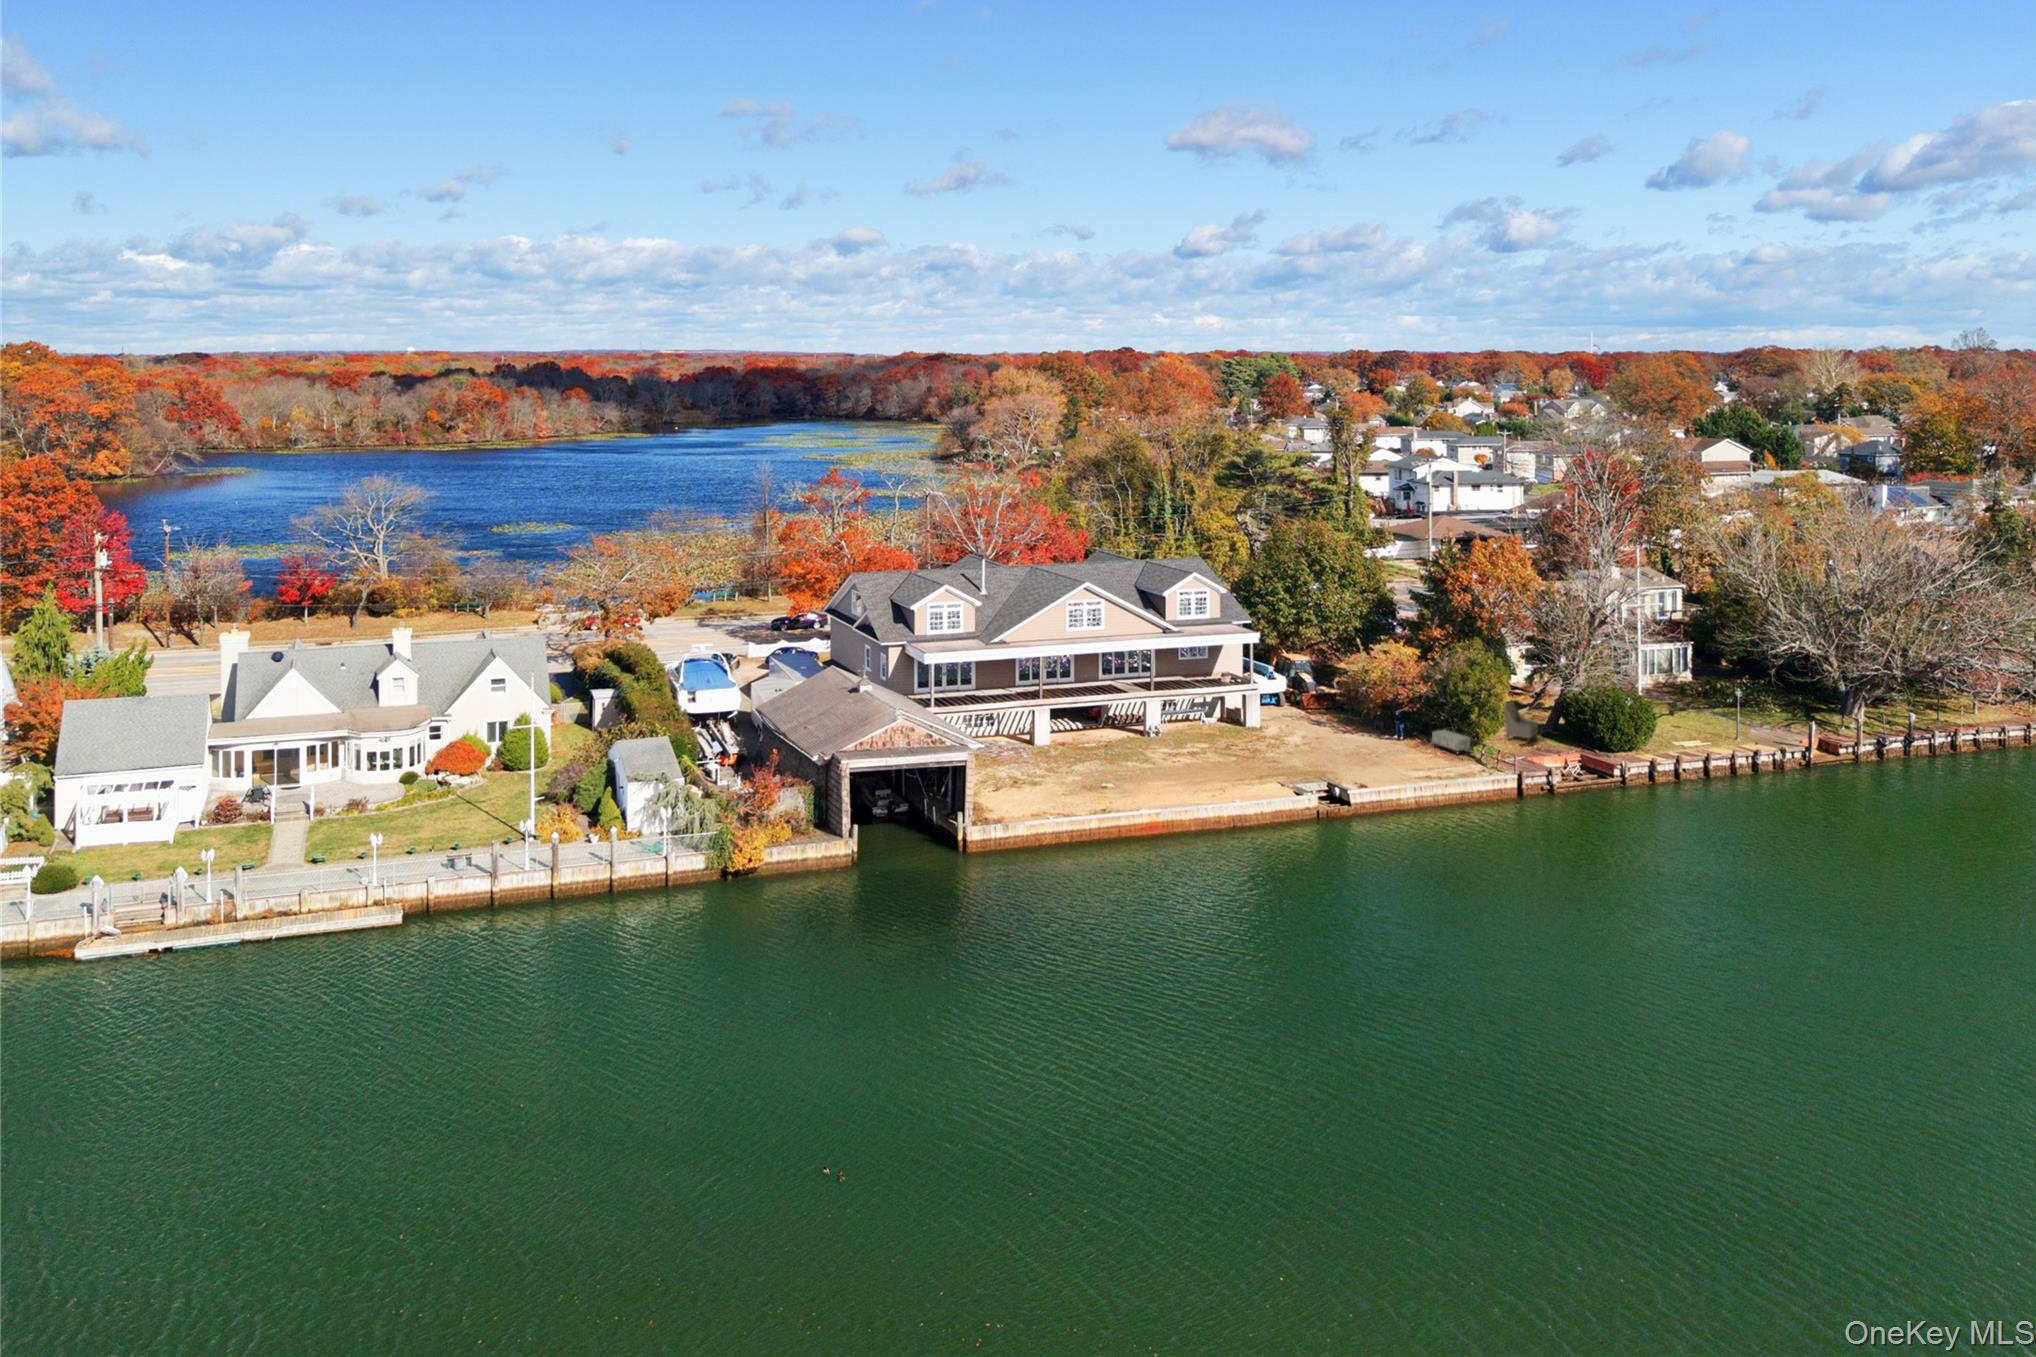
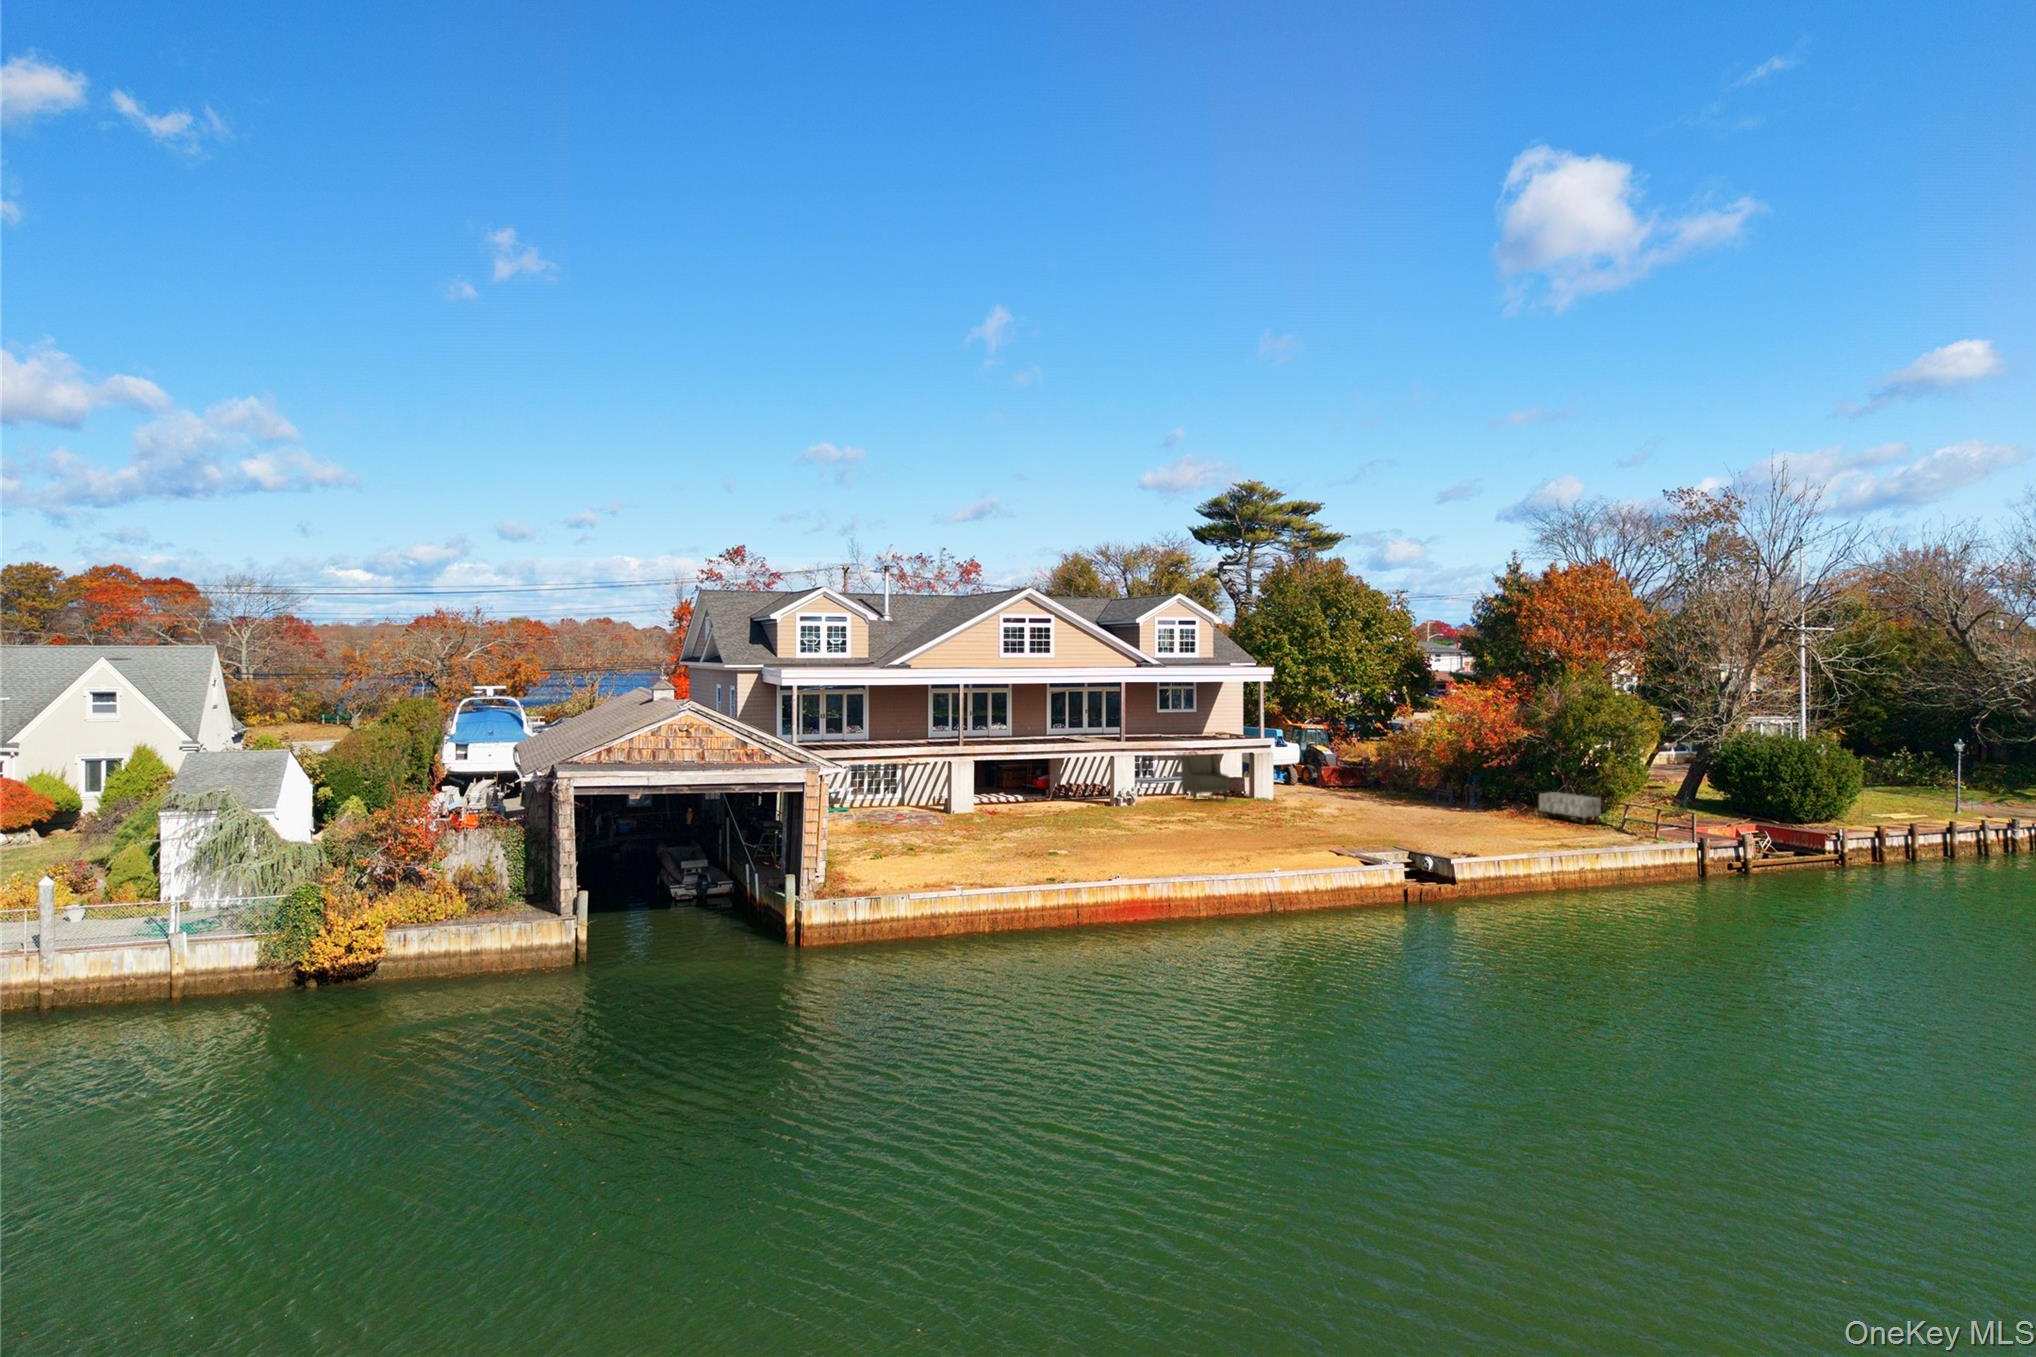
chair: present [1503,701,1538,742] -> present [1180,754,1229,802]

